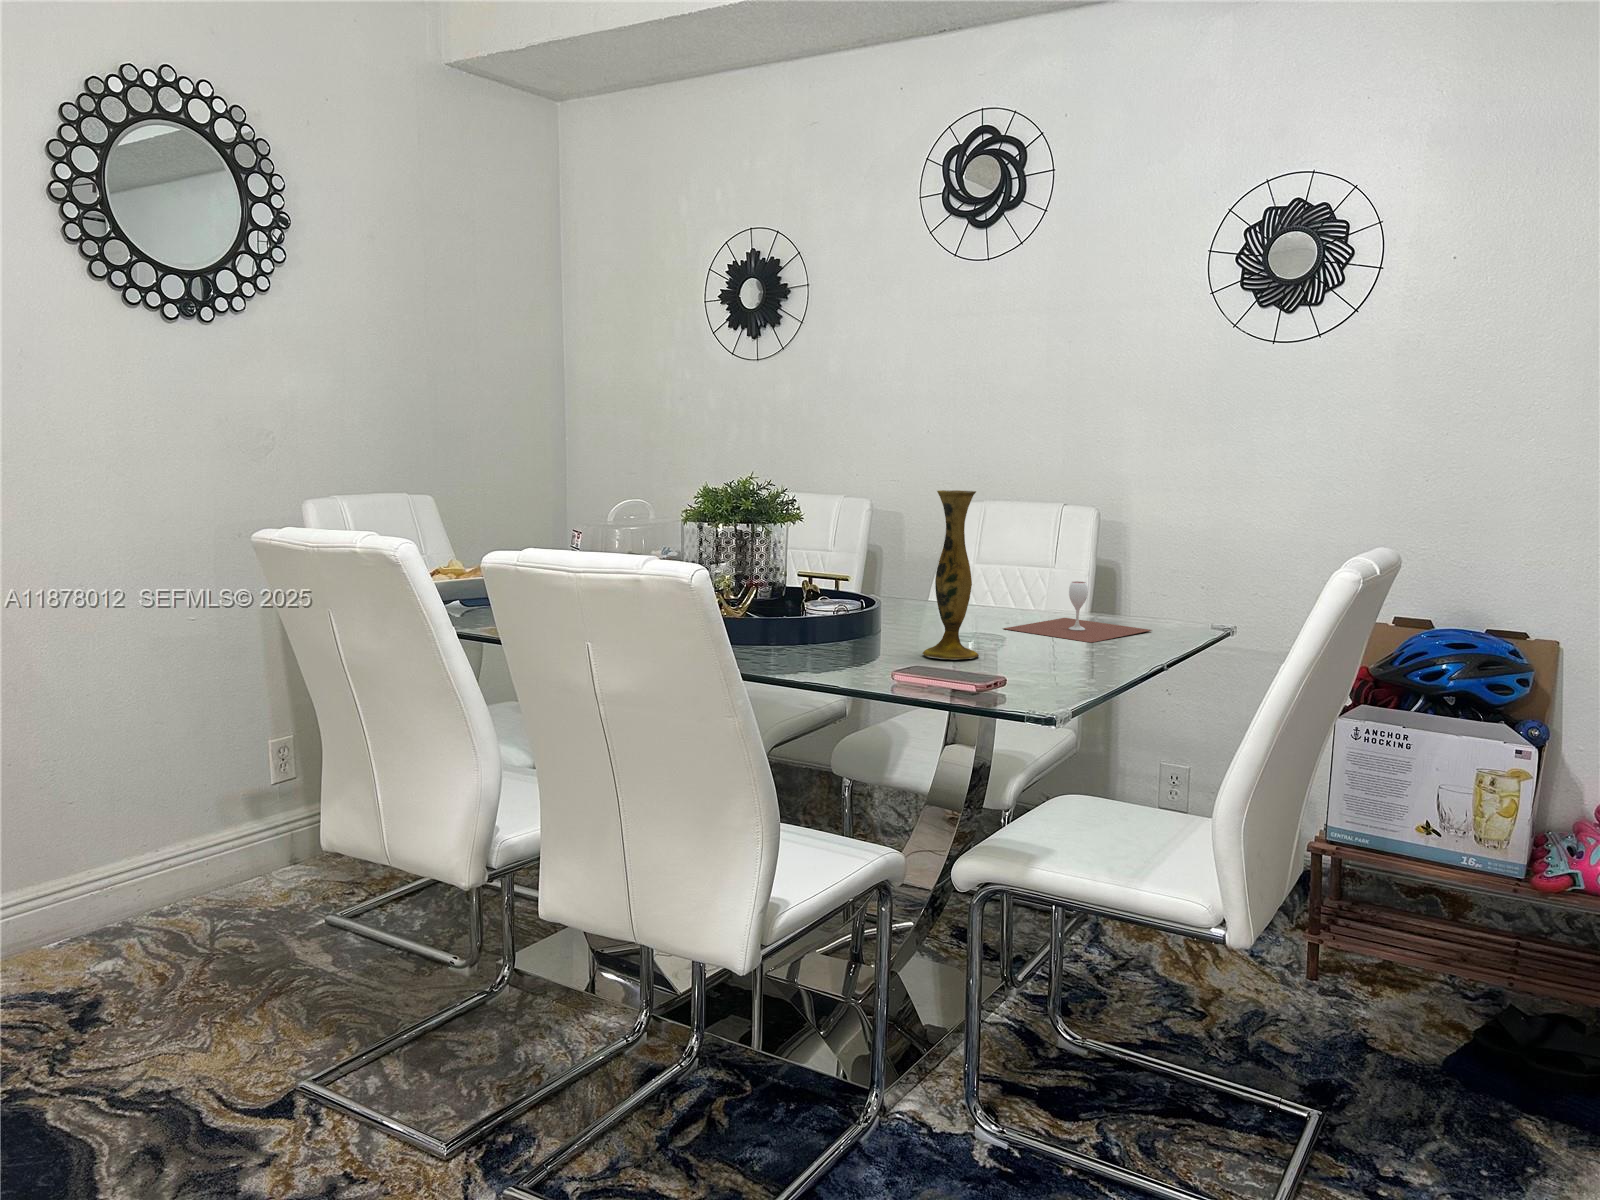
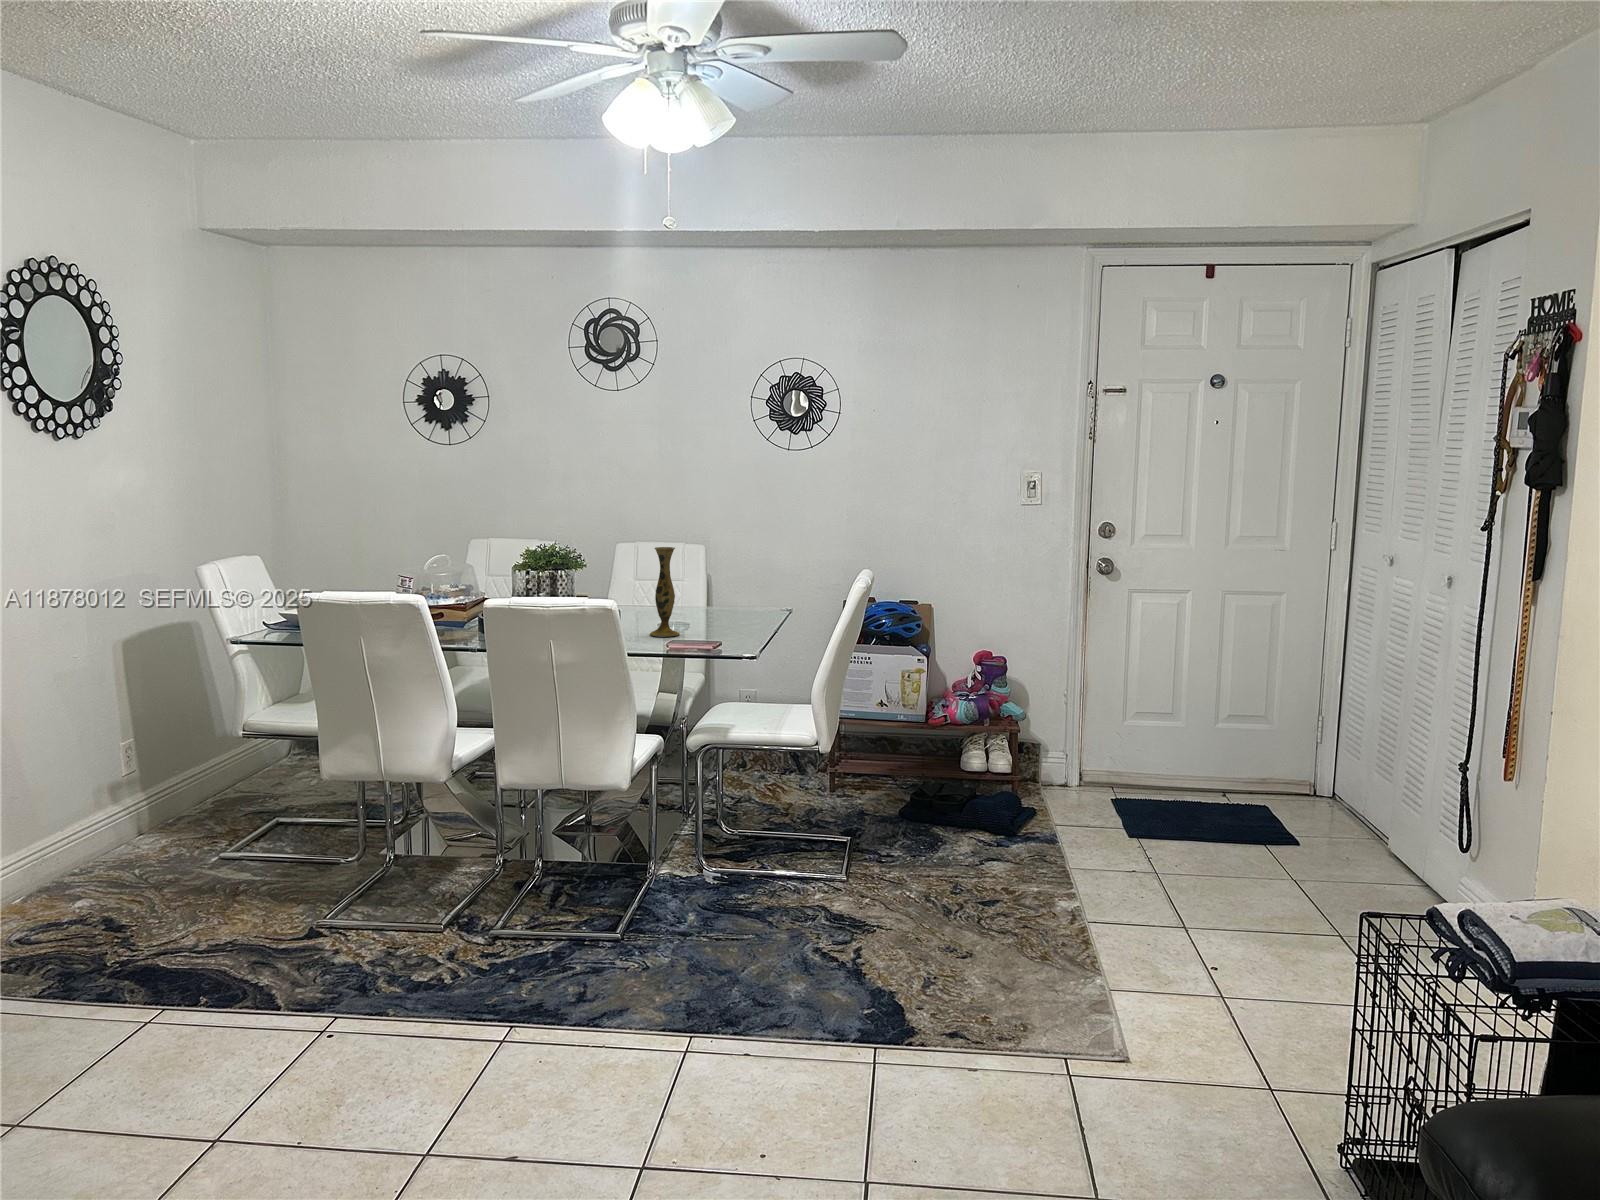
wine glass: present [1003,581,1152,643] -> none [672,590,749,623]

